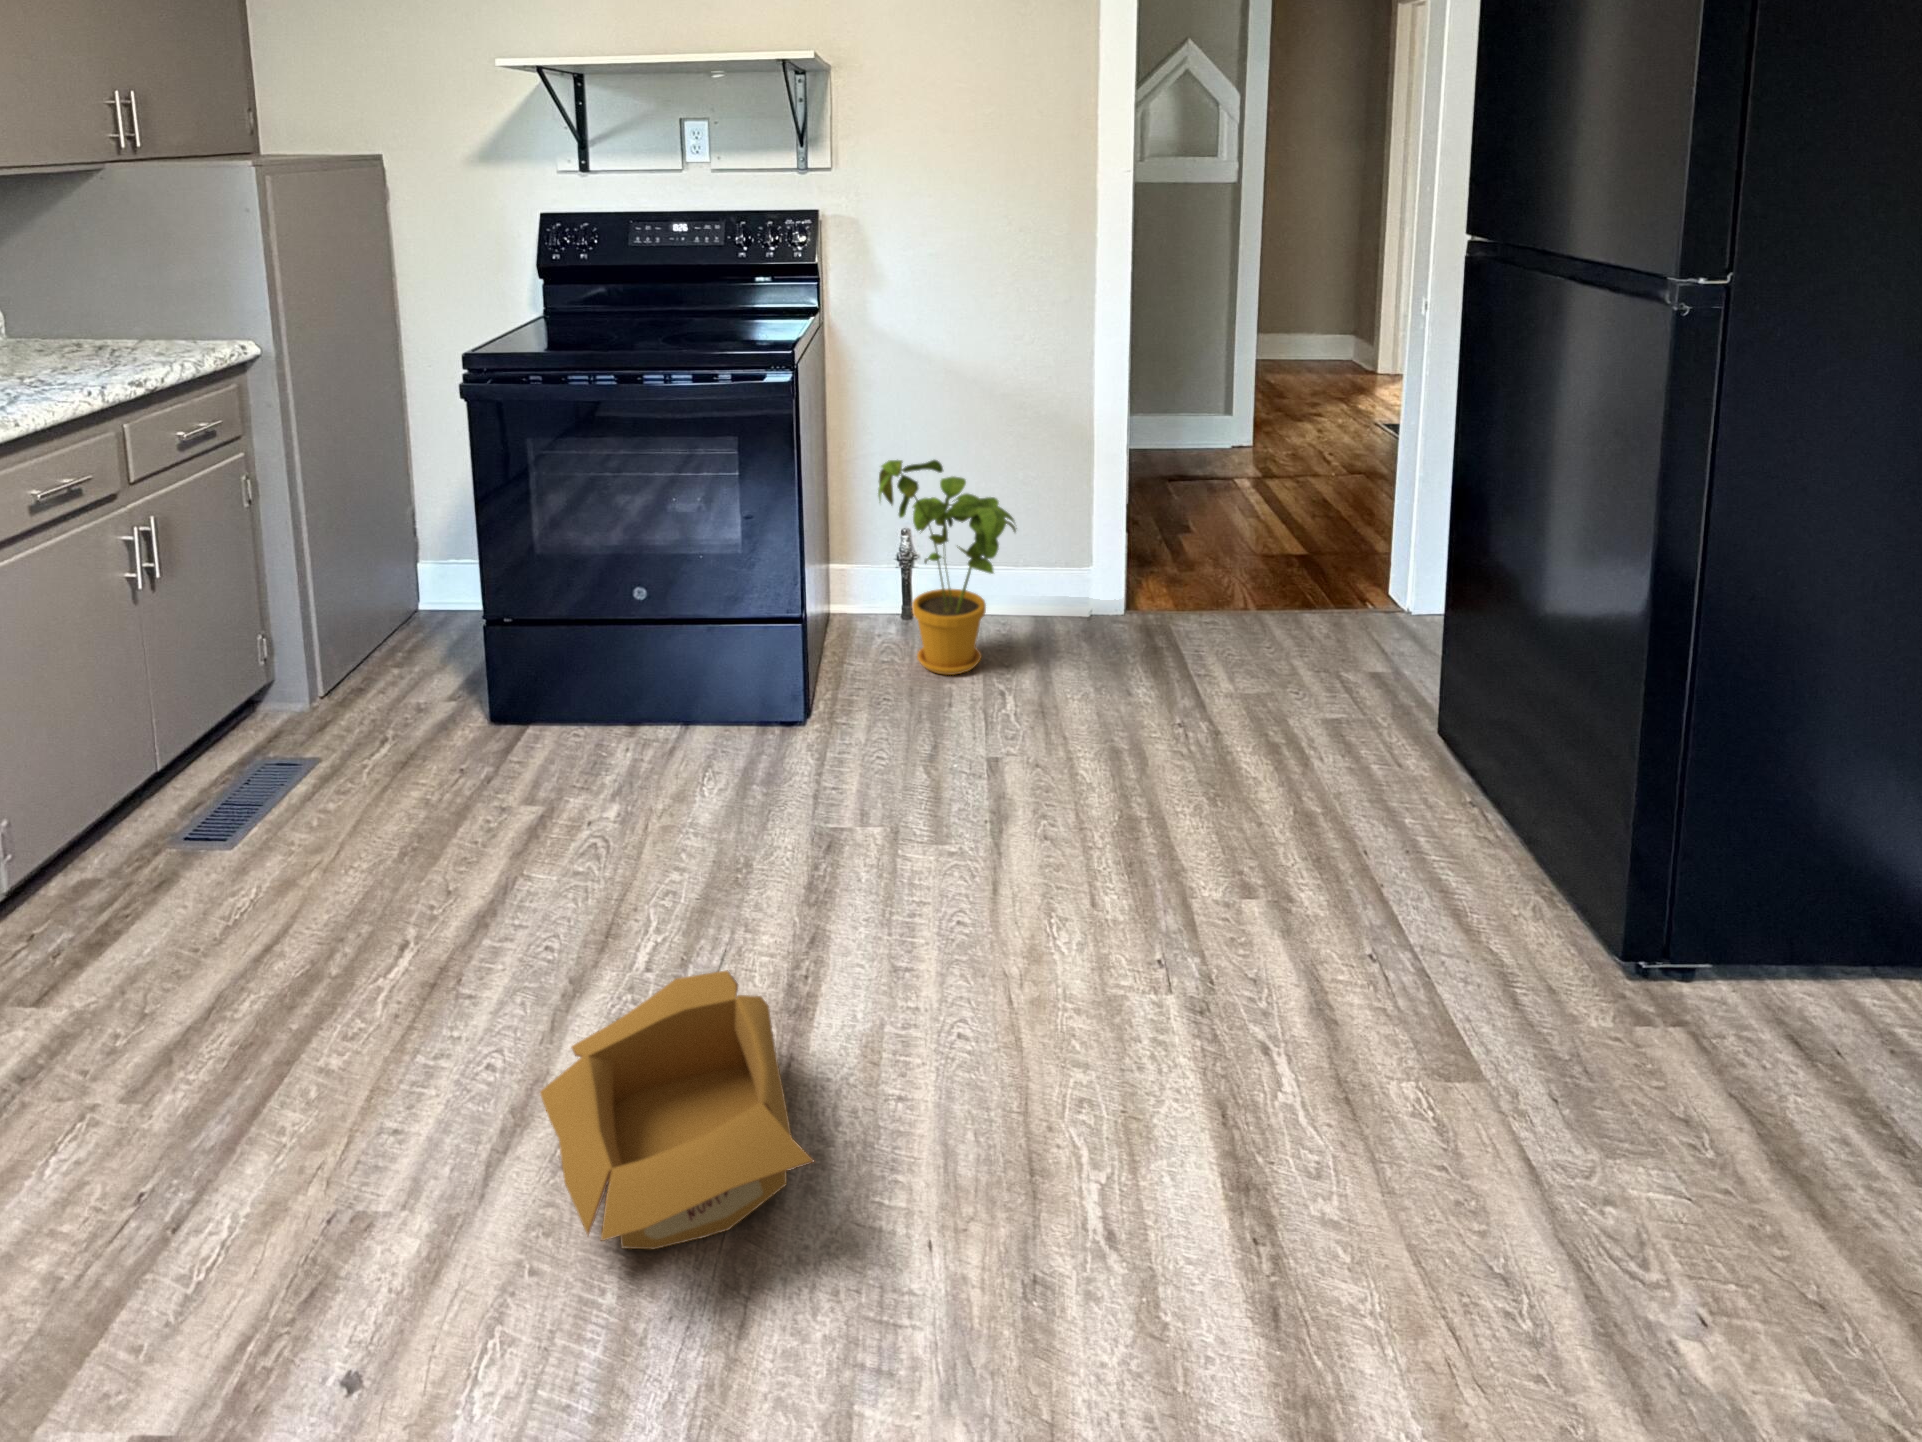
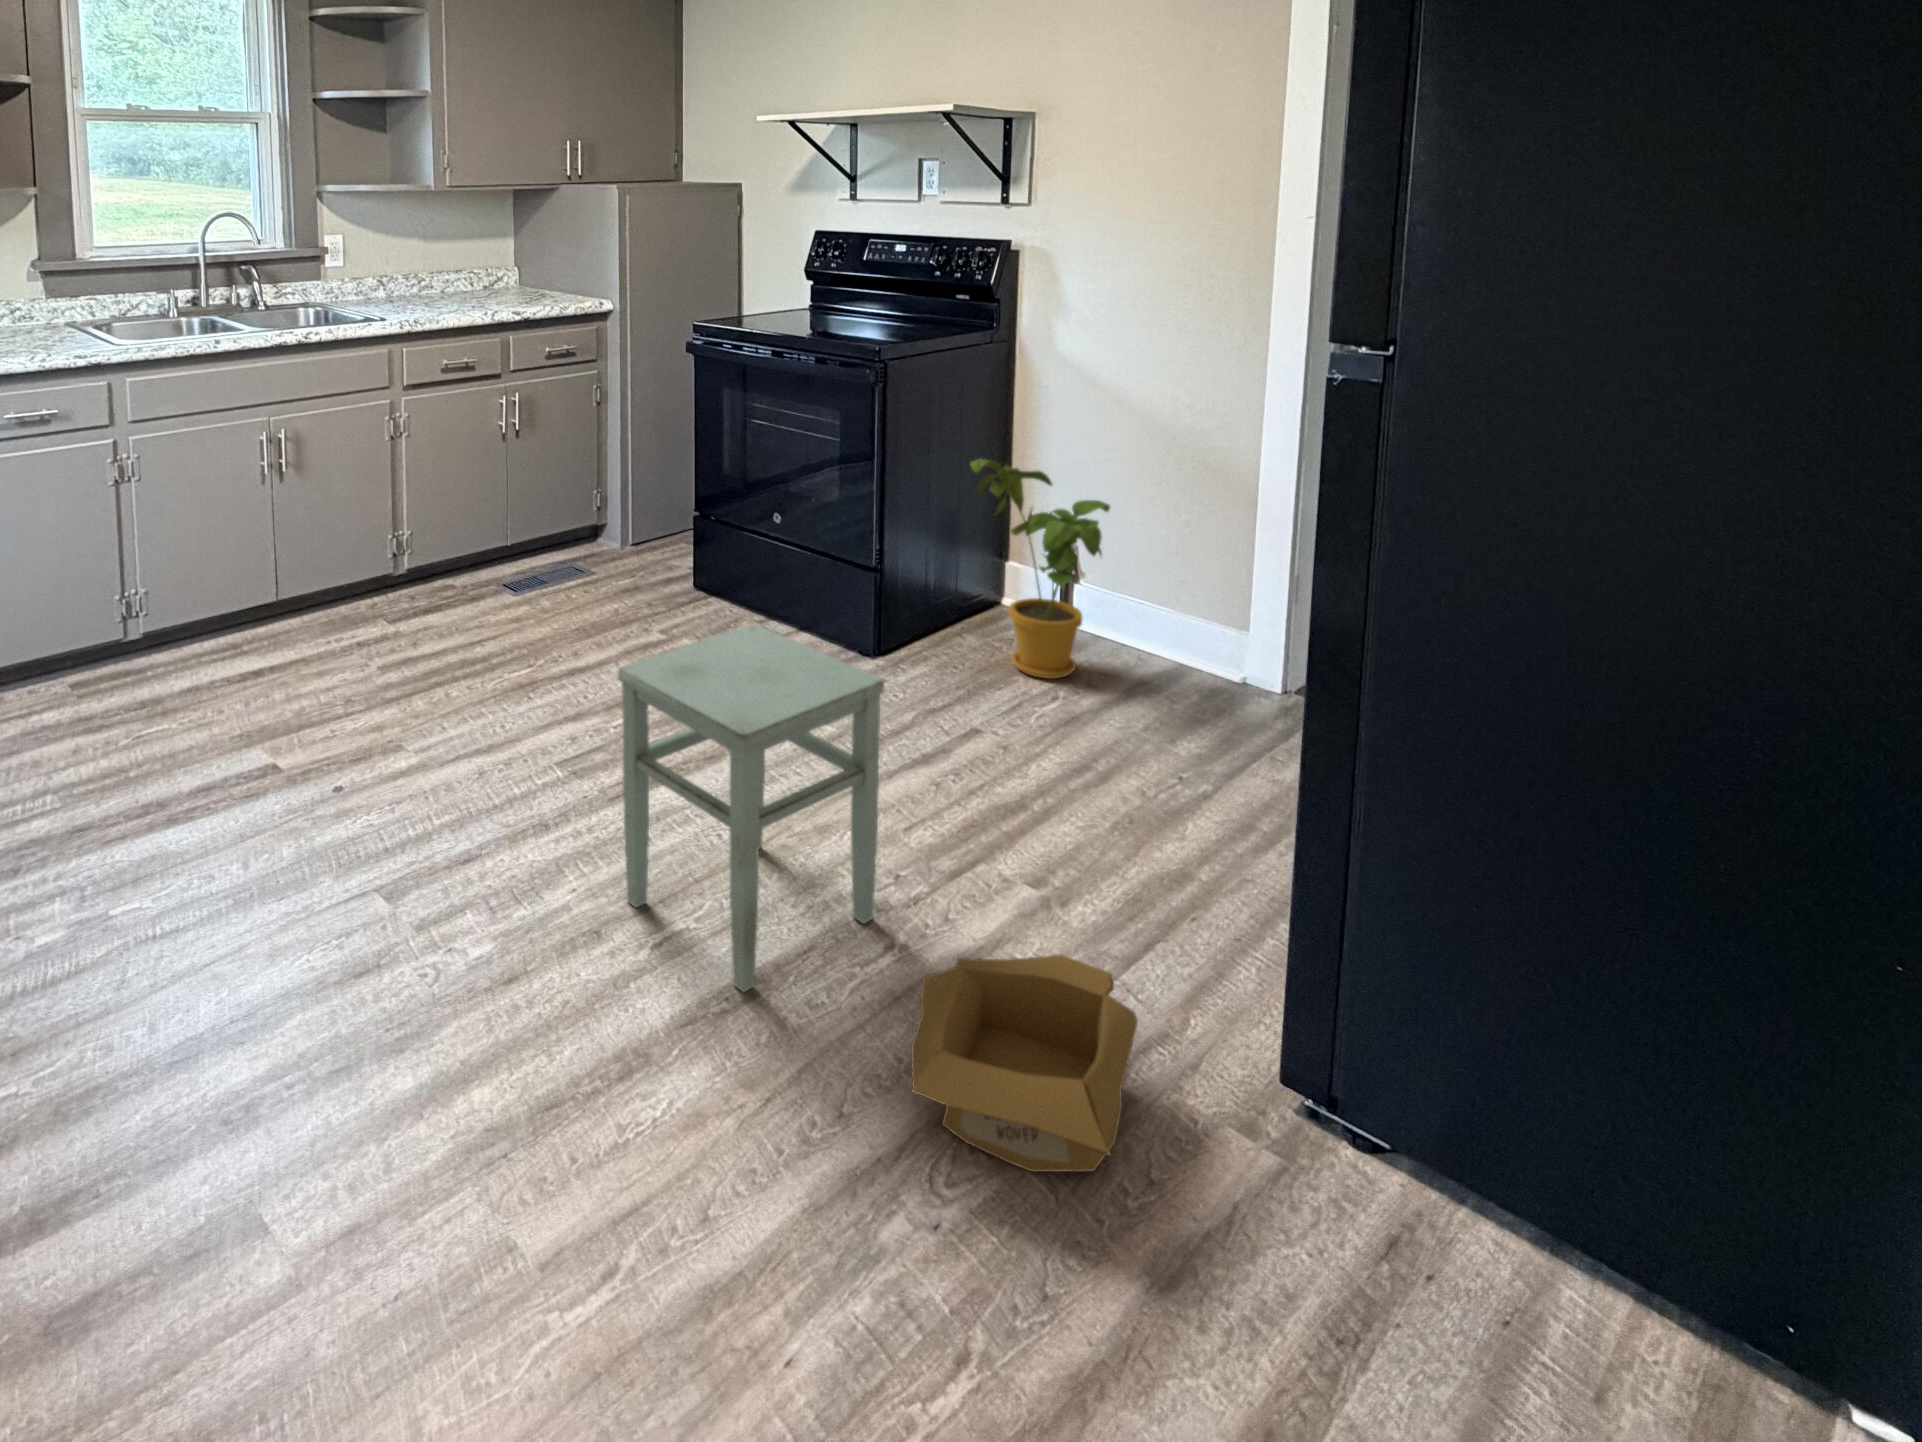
stool: none [996,741,1284,1218] -> present [618,624,884,992]
cardboard box: present [540,971,816,1249] -> present [911,955,1138,1172]

